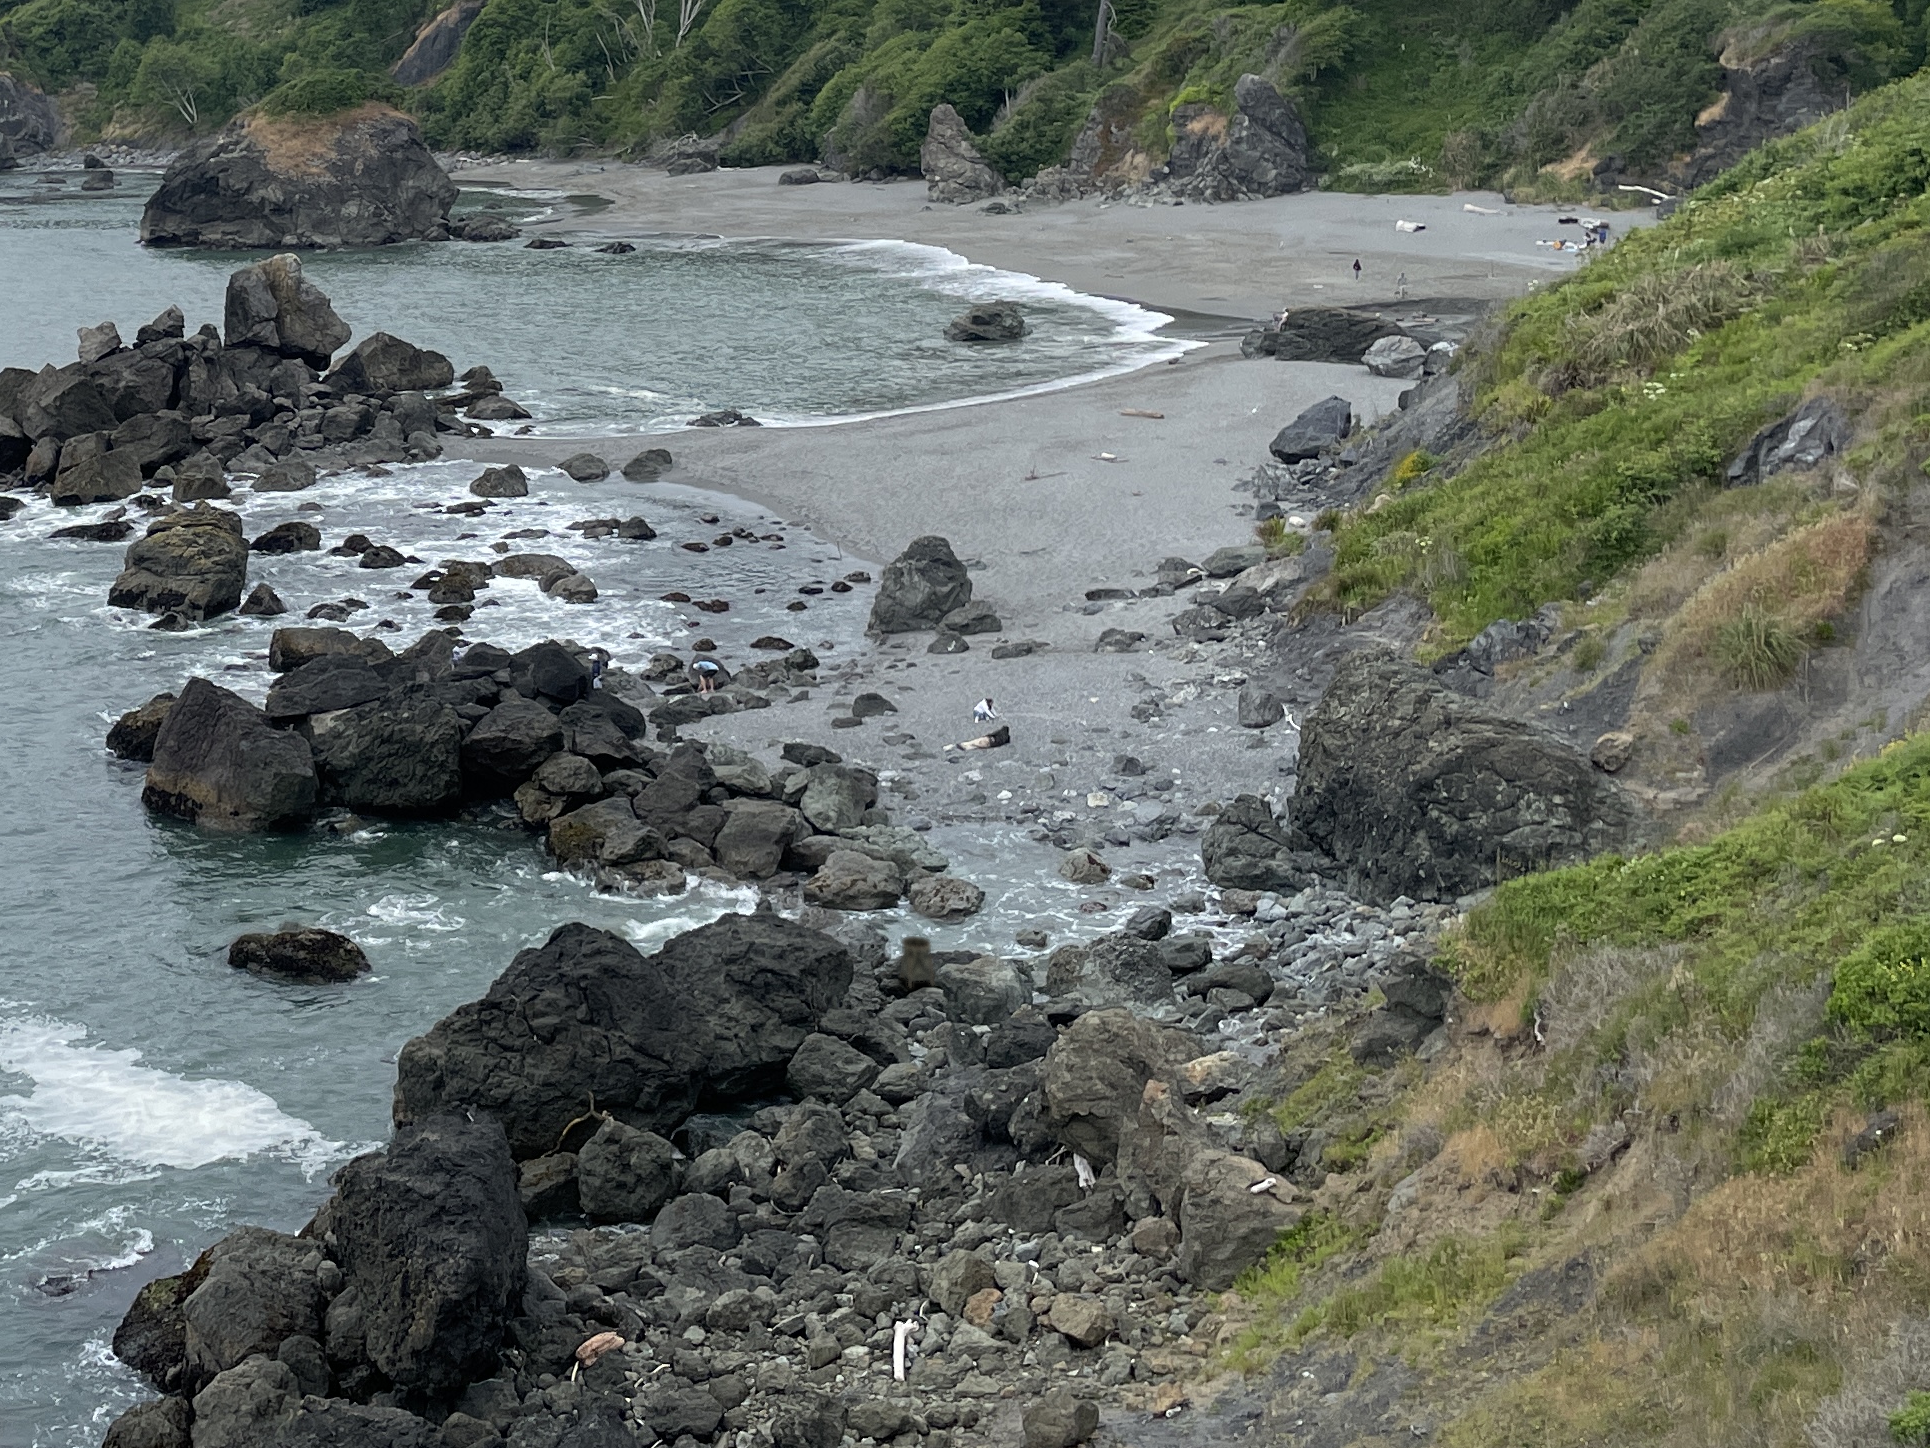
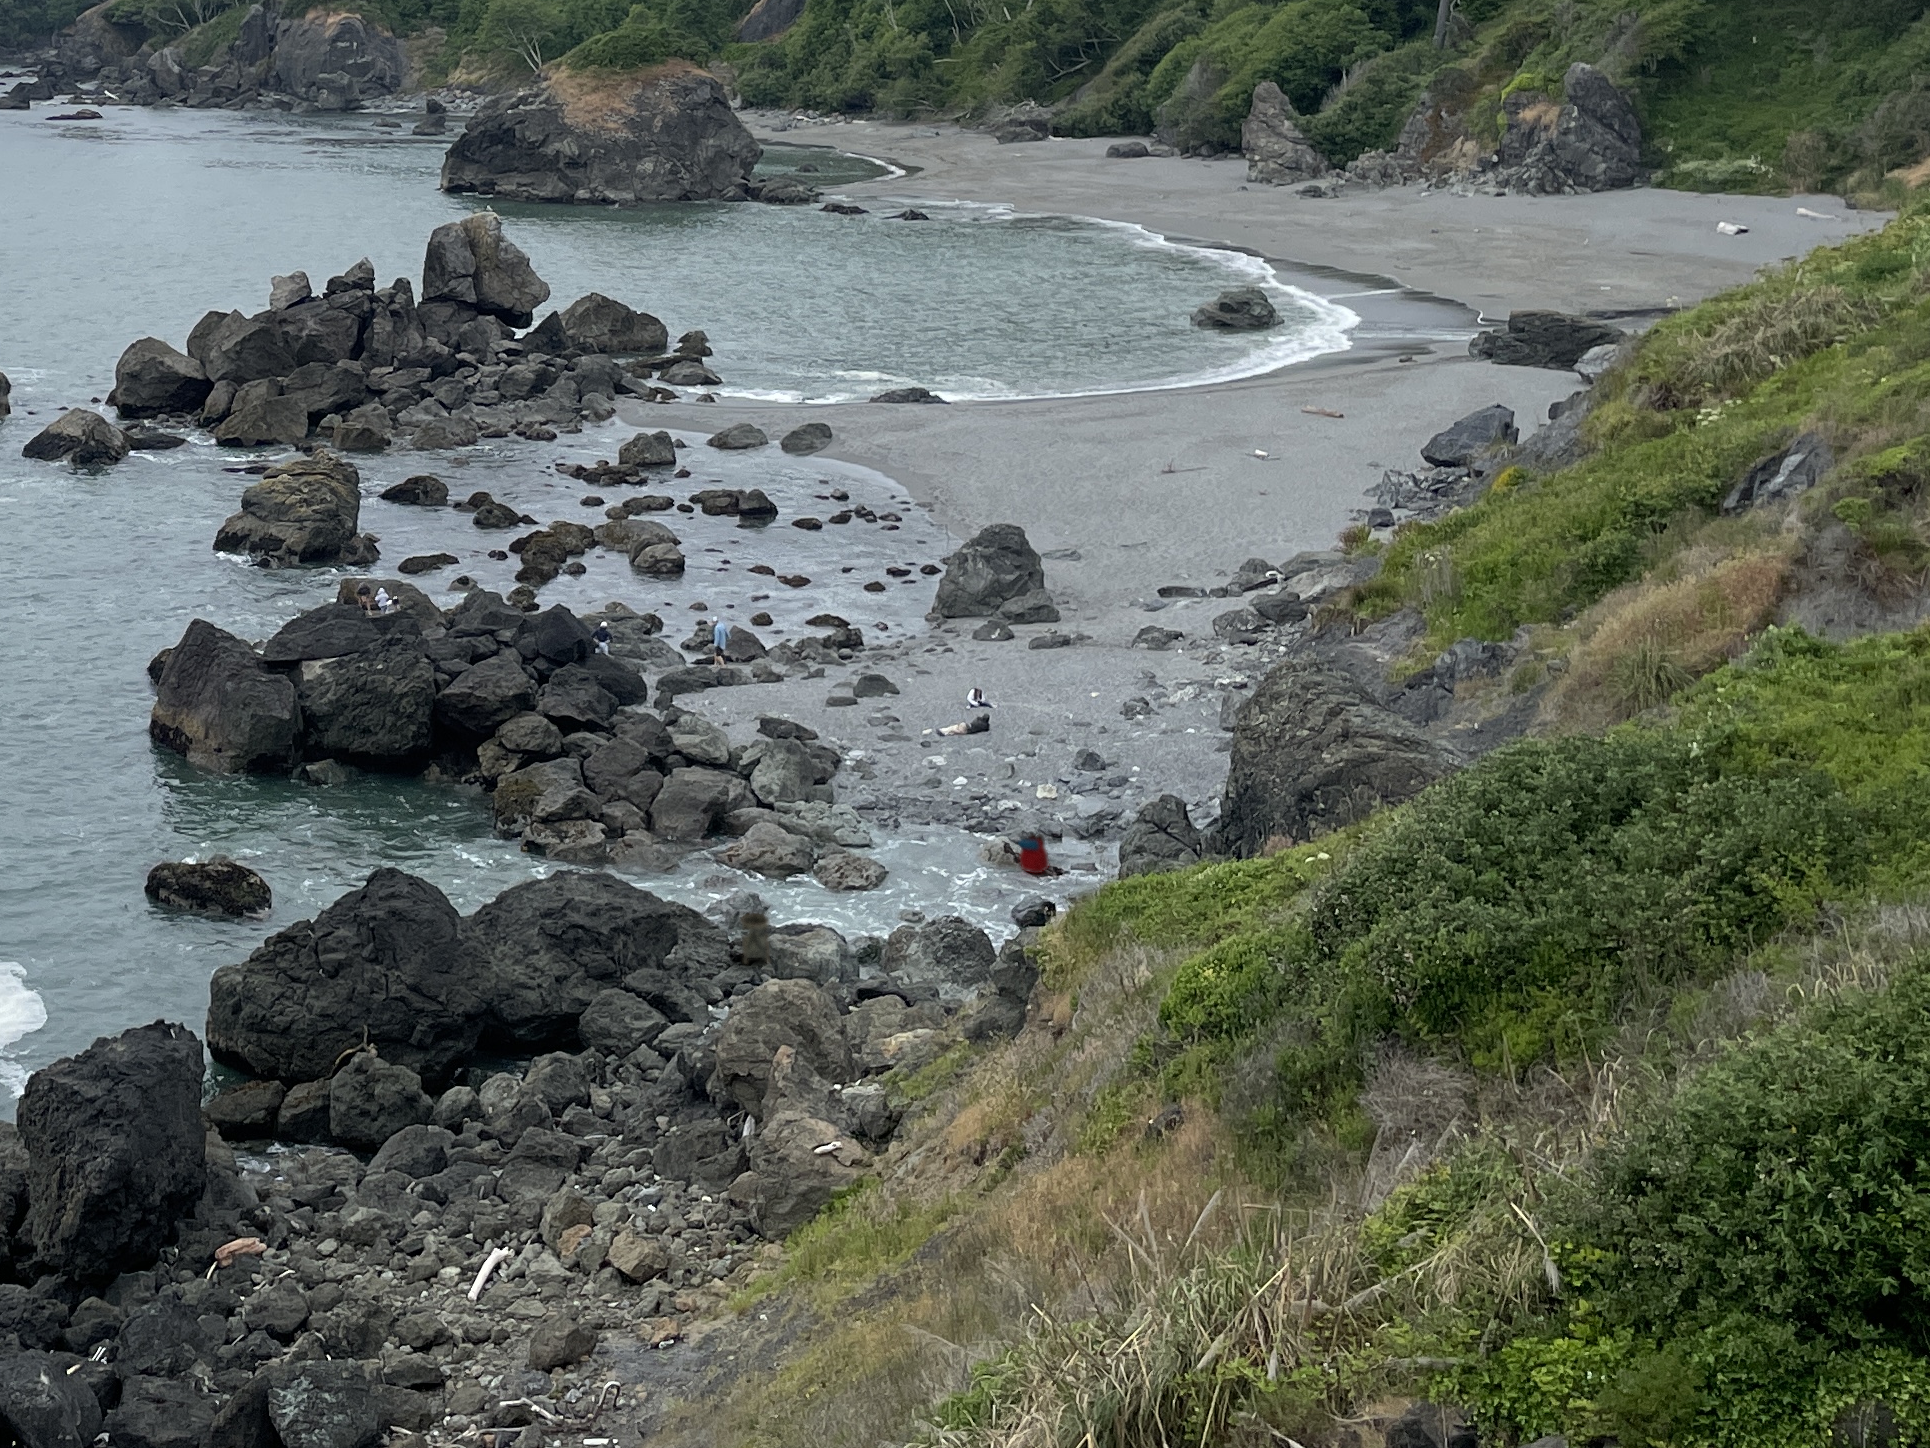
backpack: none [1120,836,1150,876] -> present [1018,834,1049,873]

